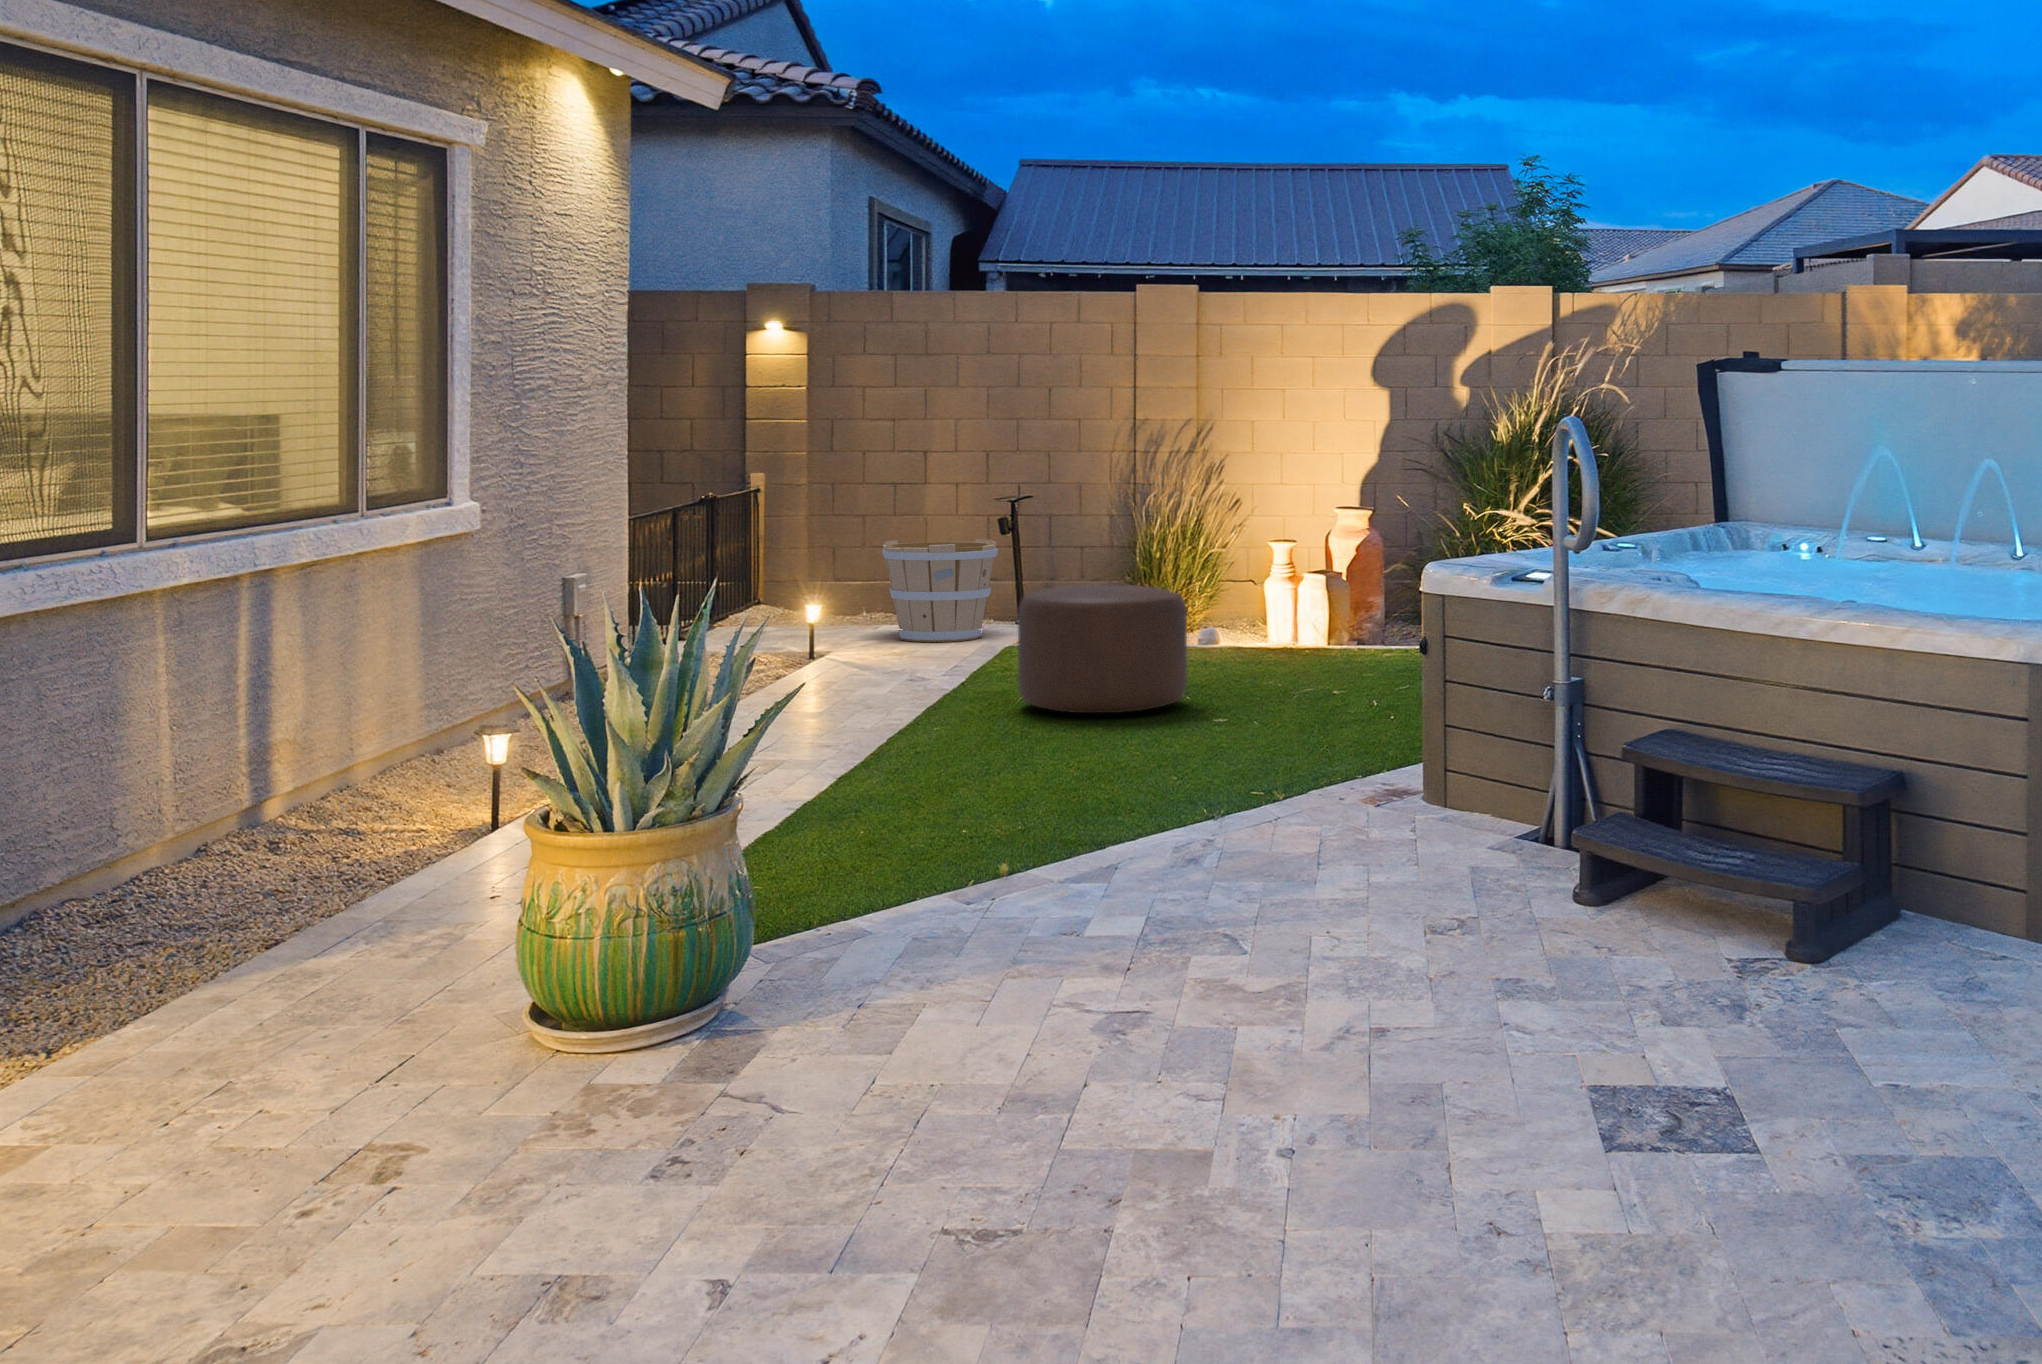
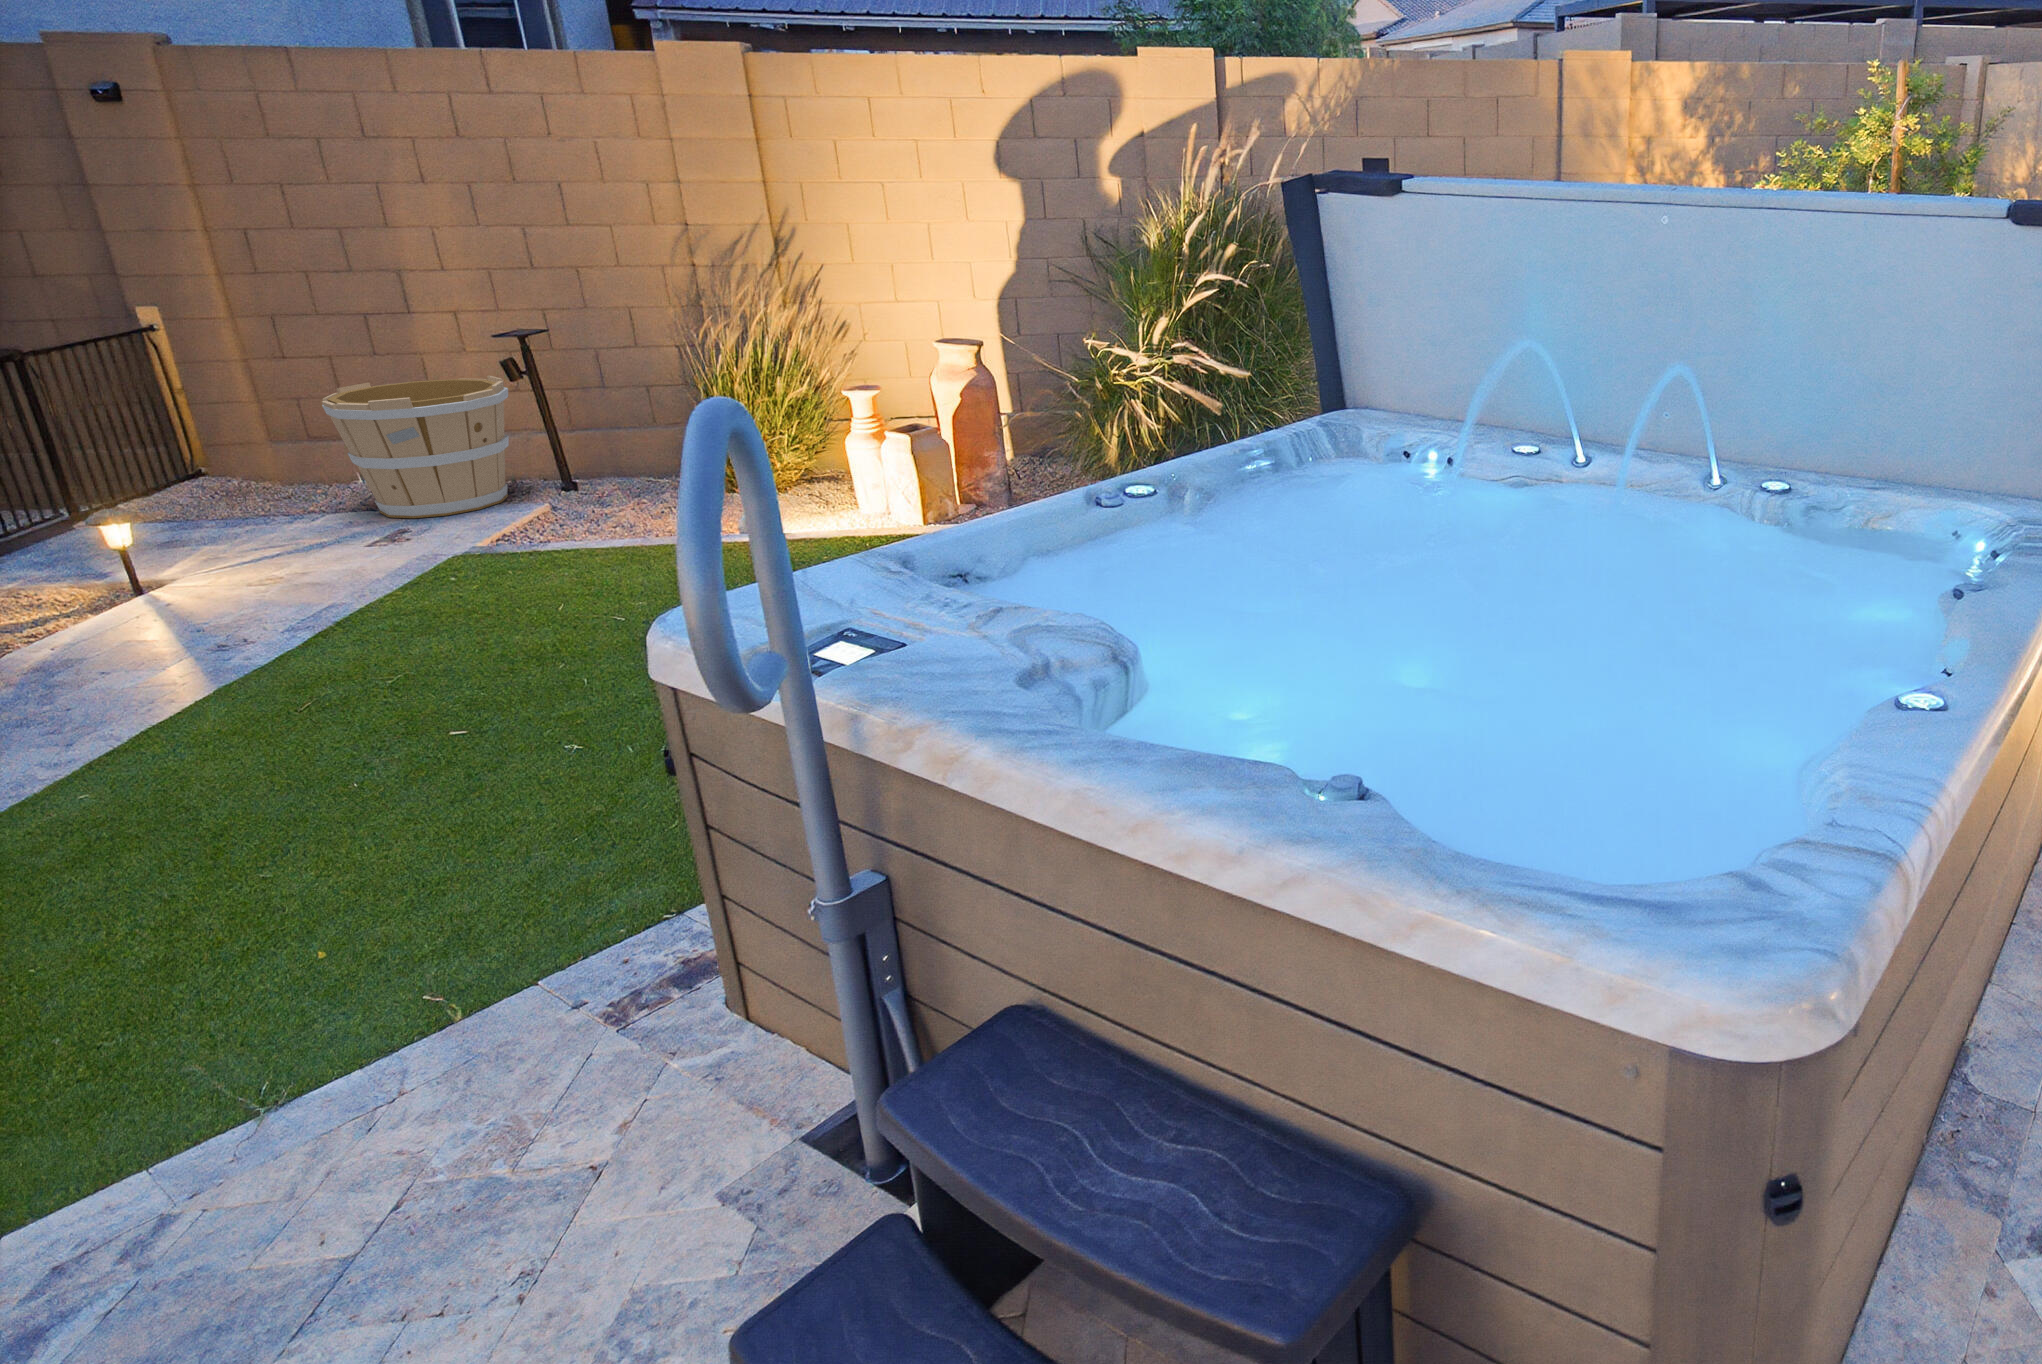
ottoman: present [1018,584,1187,713] -> none [131,543,507,786]

